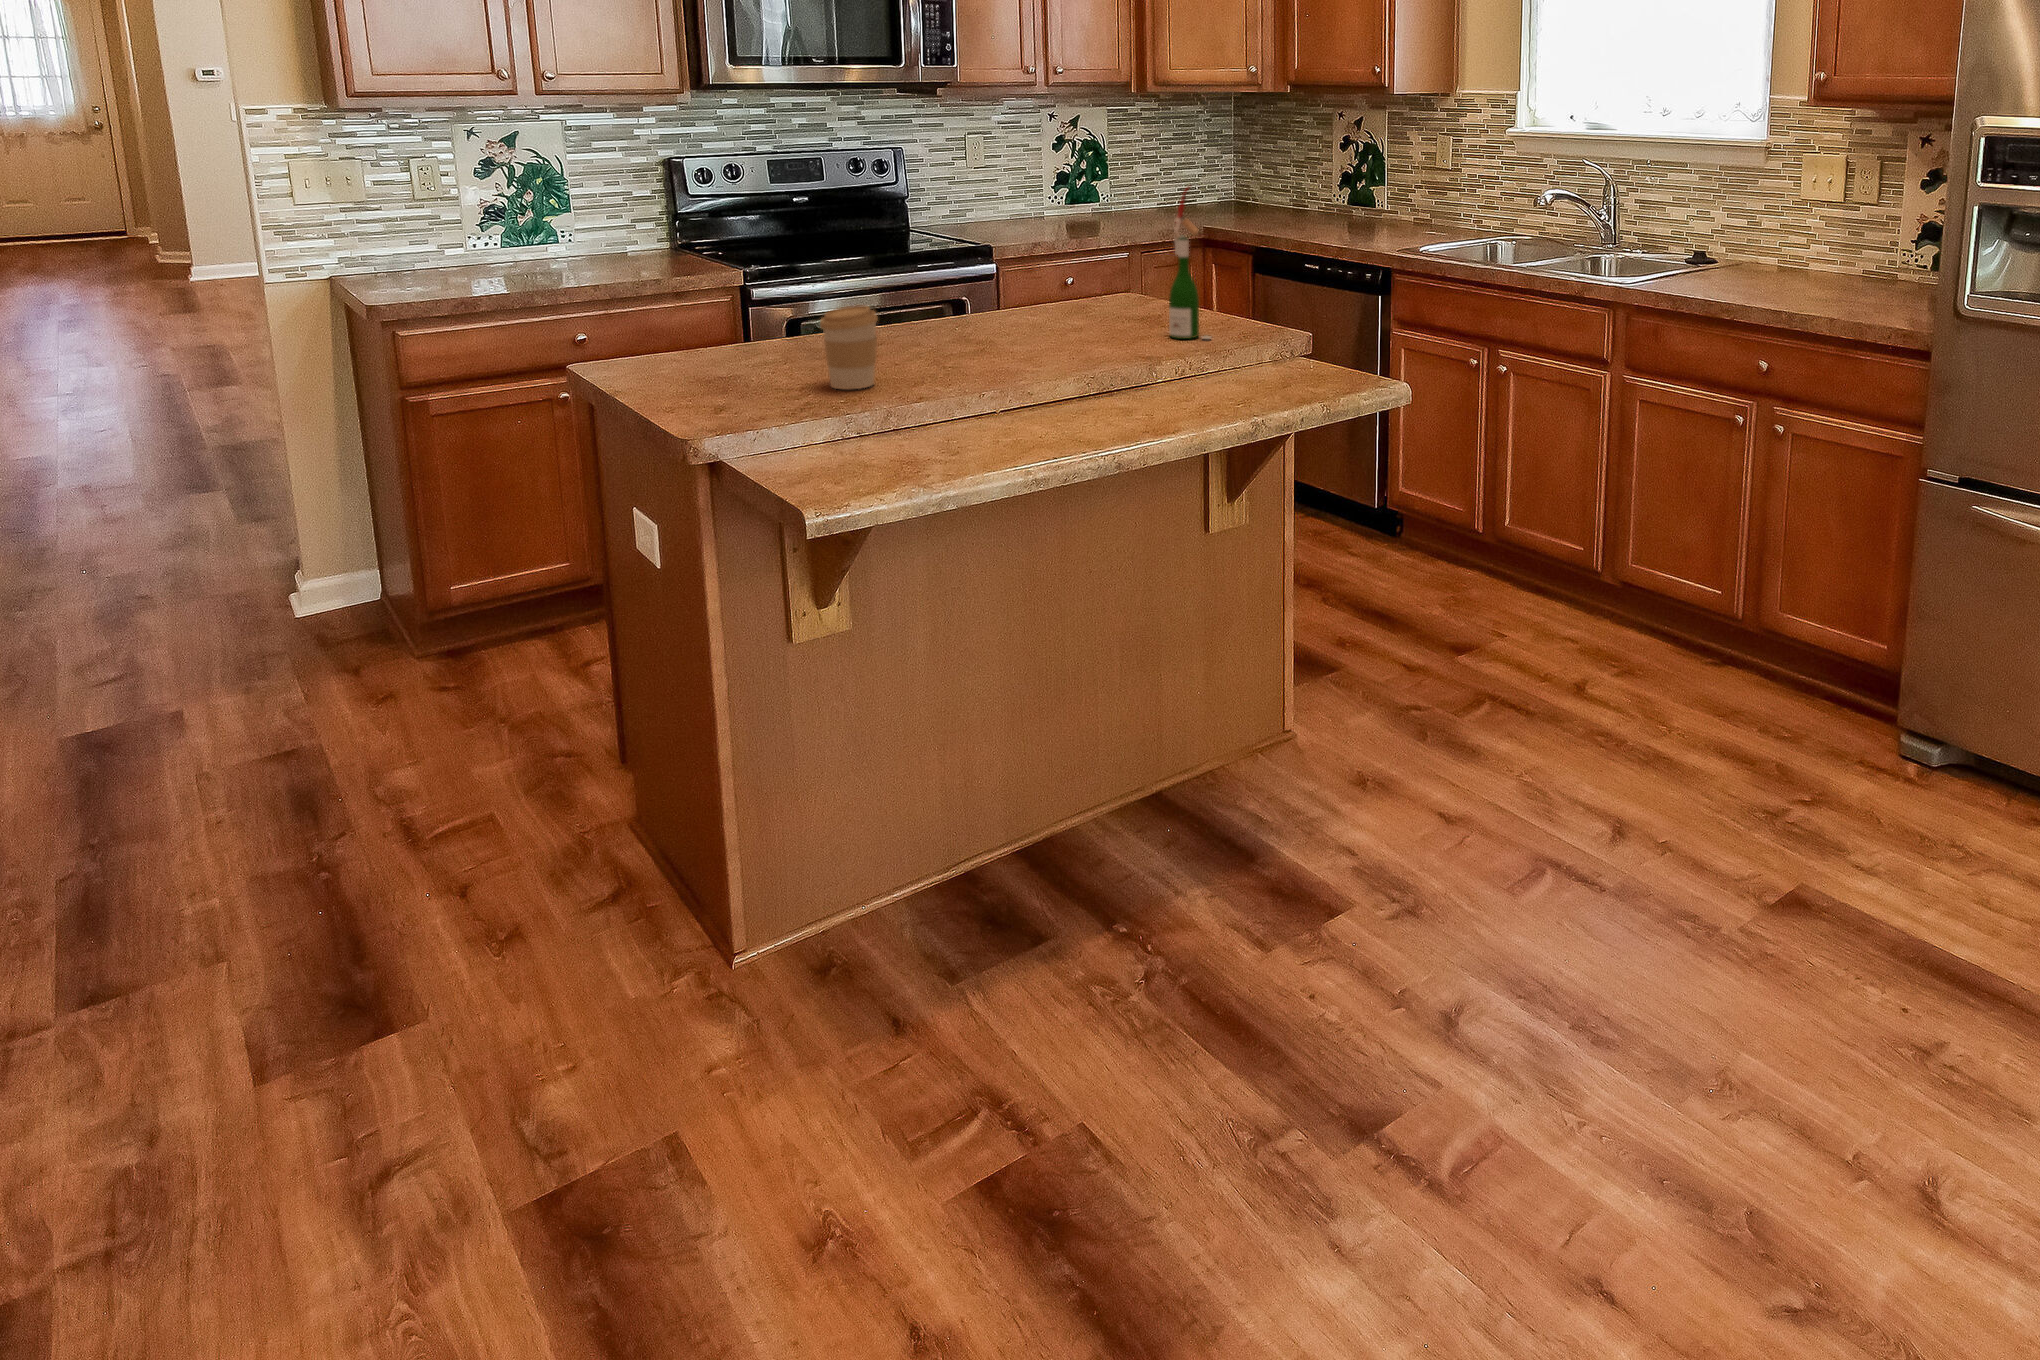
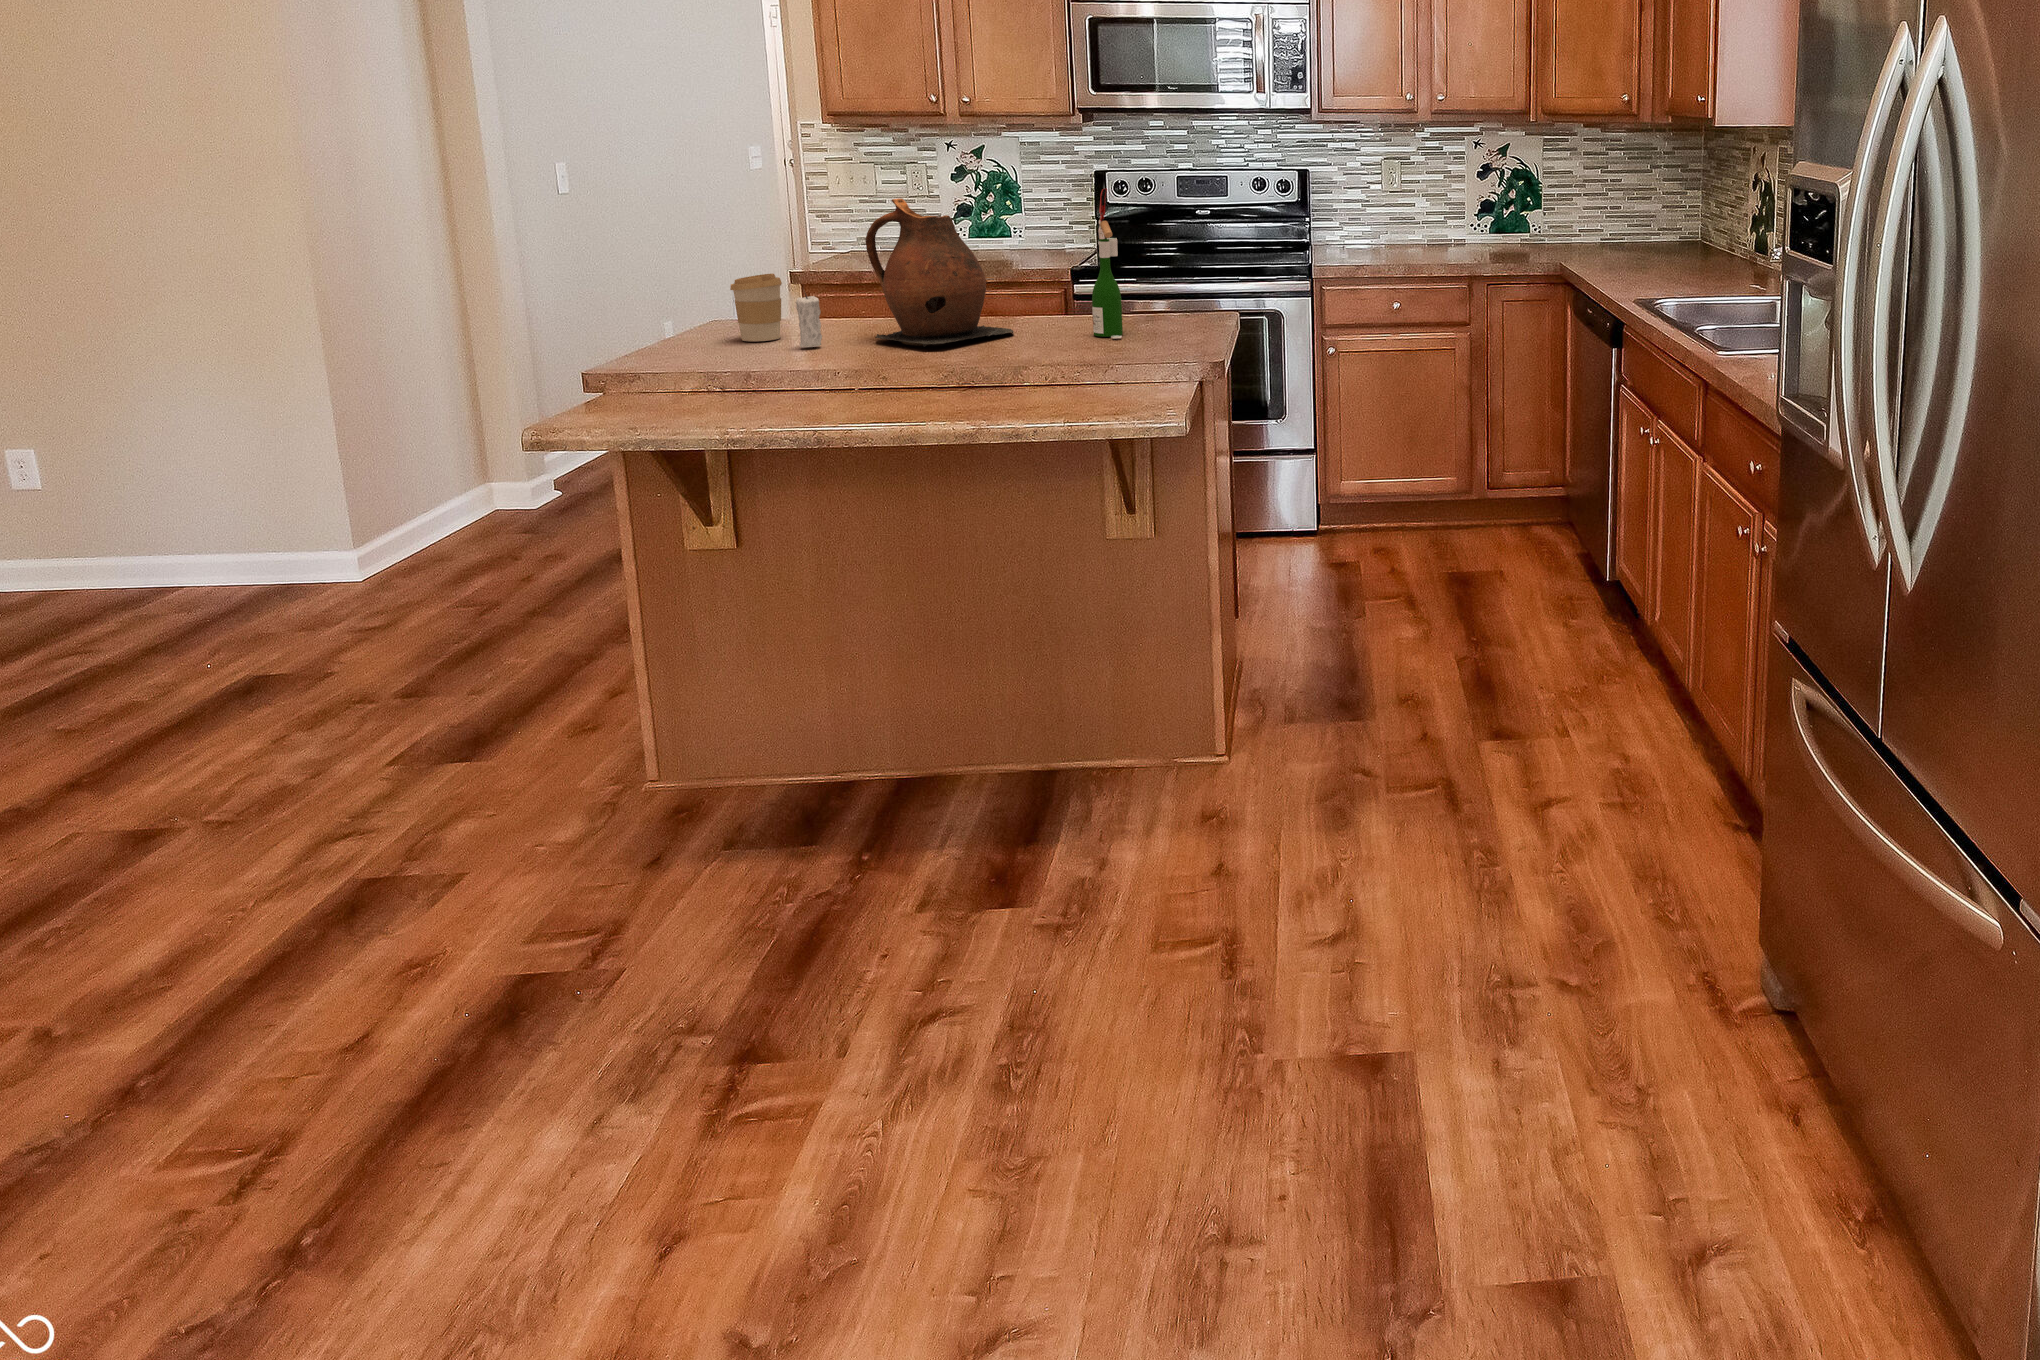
ceramic pitcher: none [971,207,1102,370] -> present [866,198,1013,347]
candle: none [933,316,960,388] -> present [796,293,822,348]

